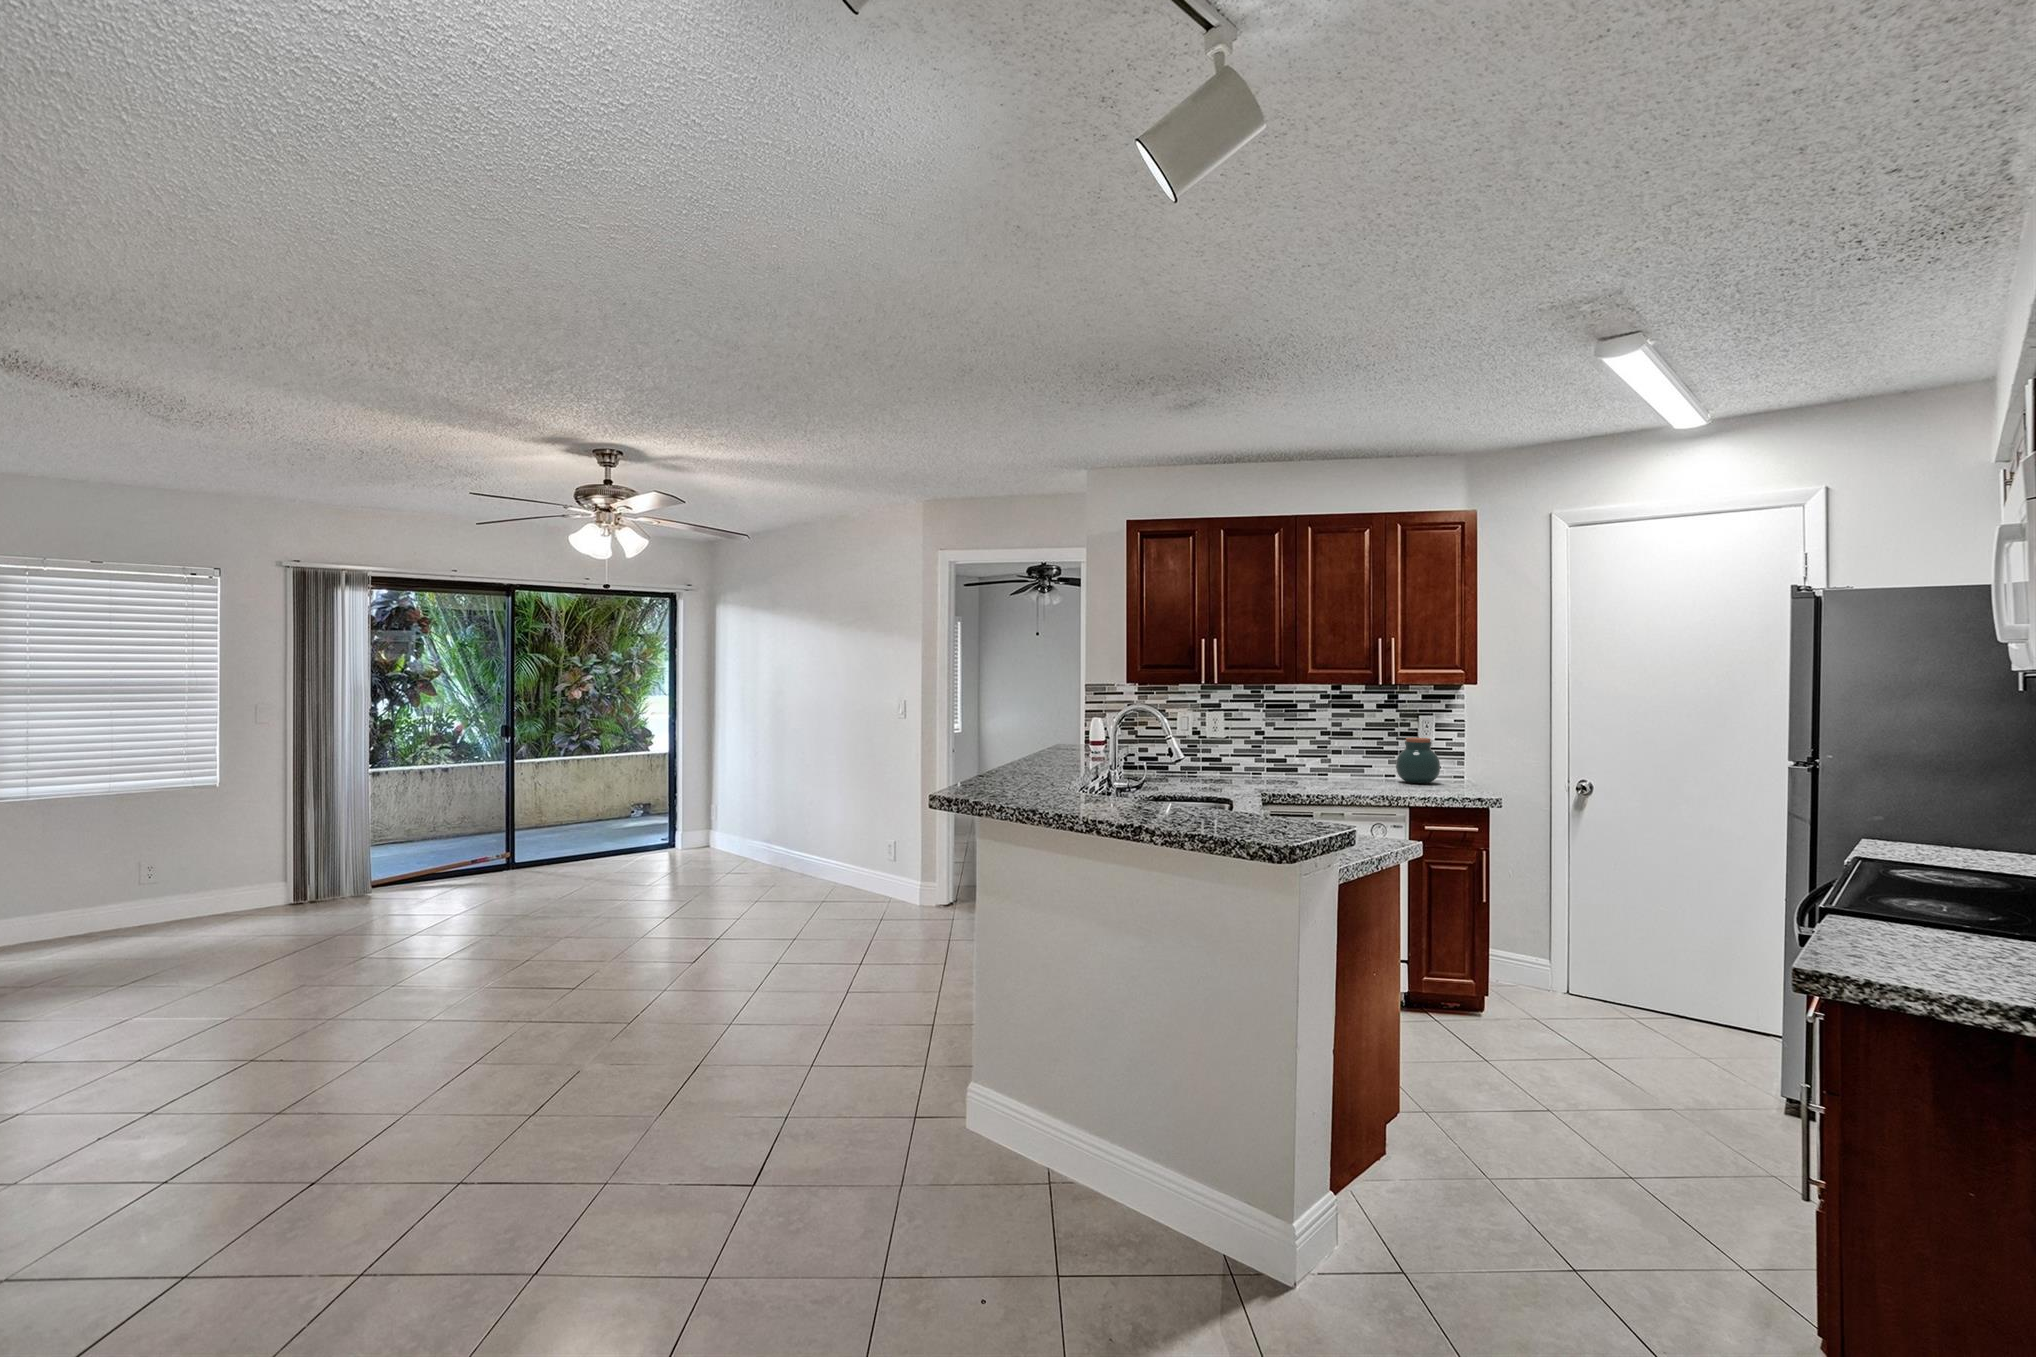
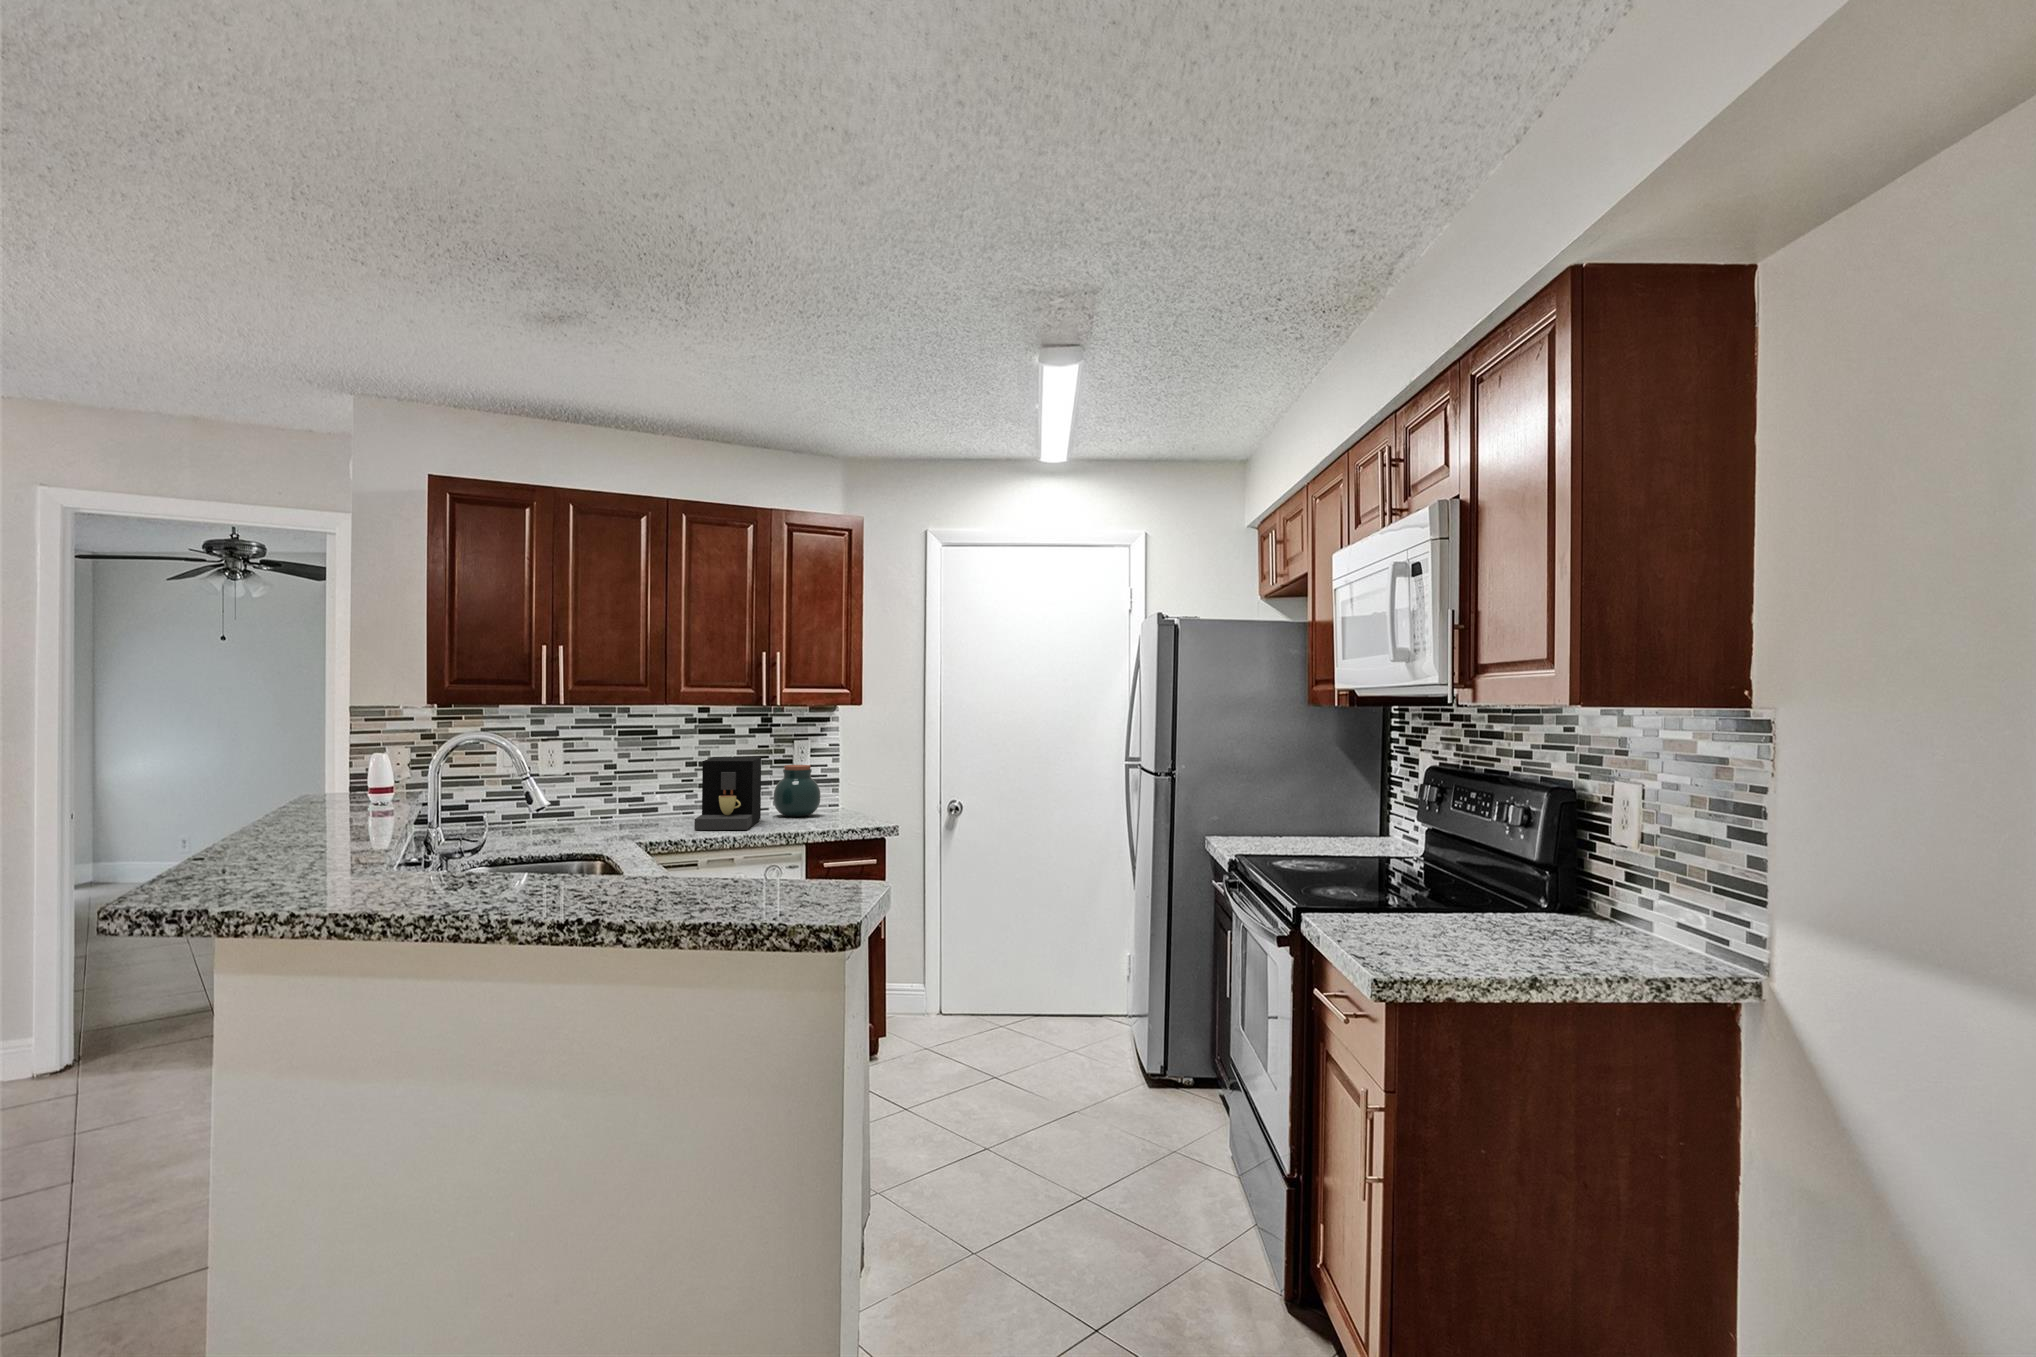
coffee maker: none [1317,728,1381,790] -> present [694,757,761,830]

